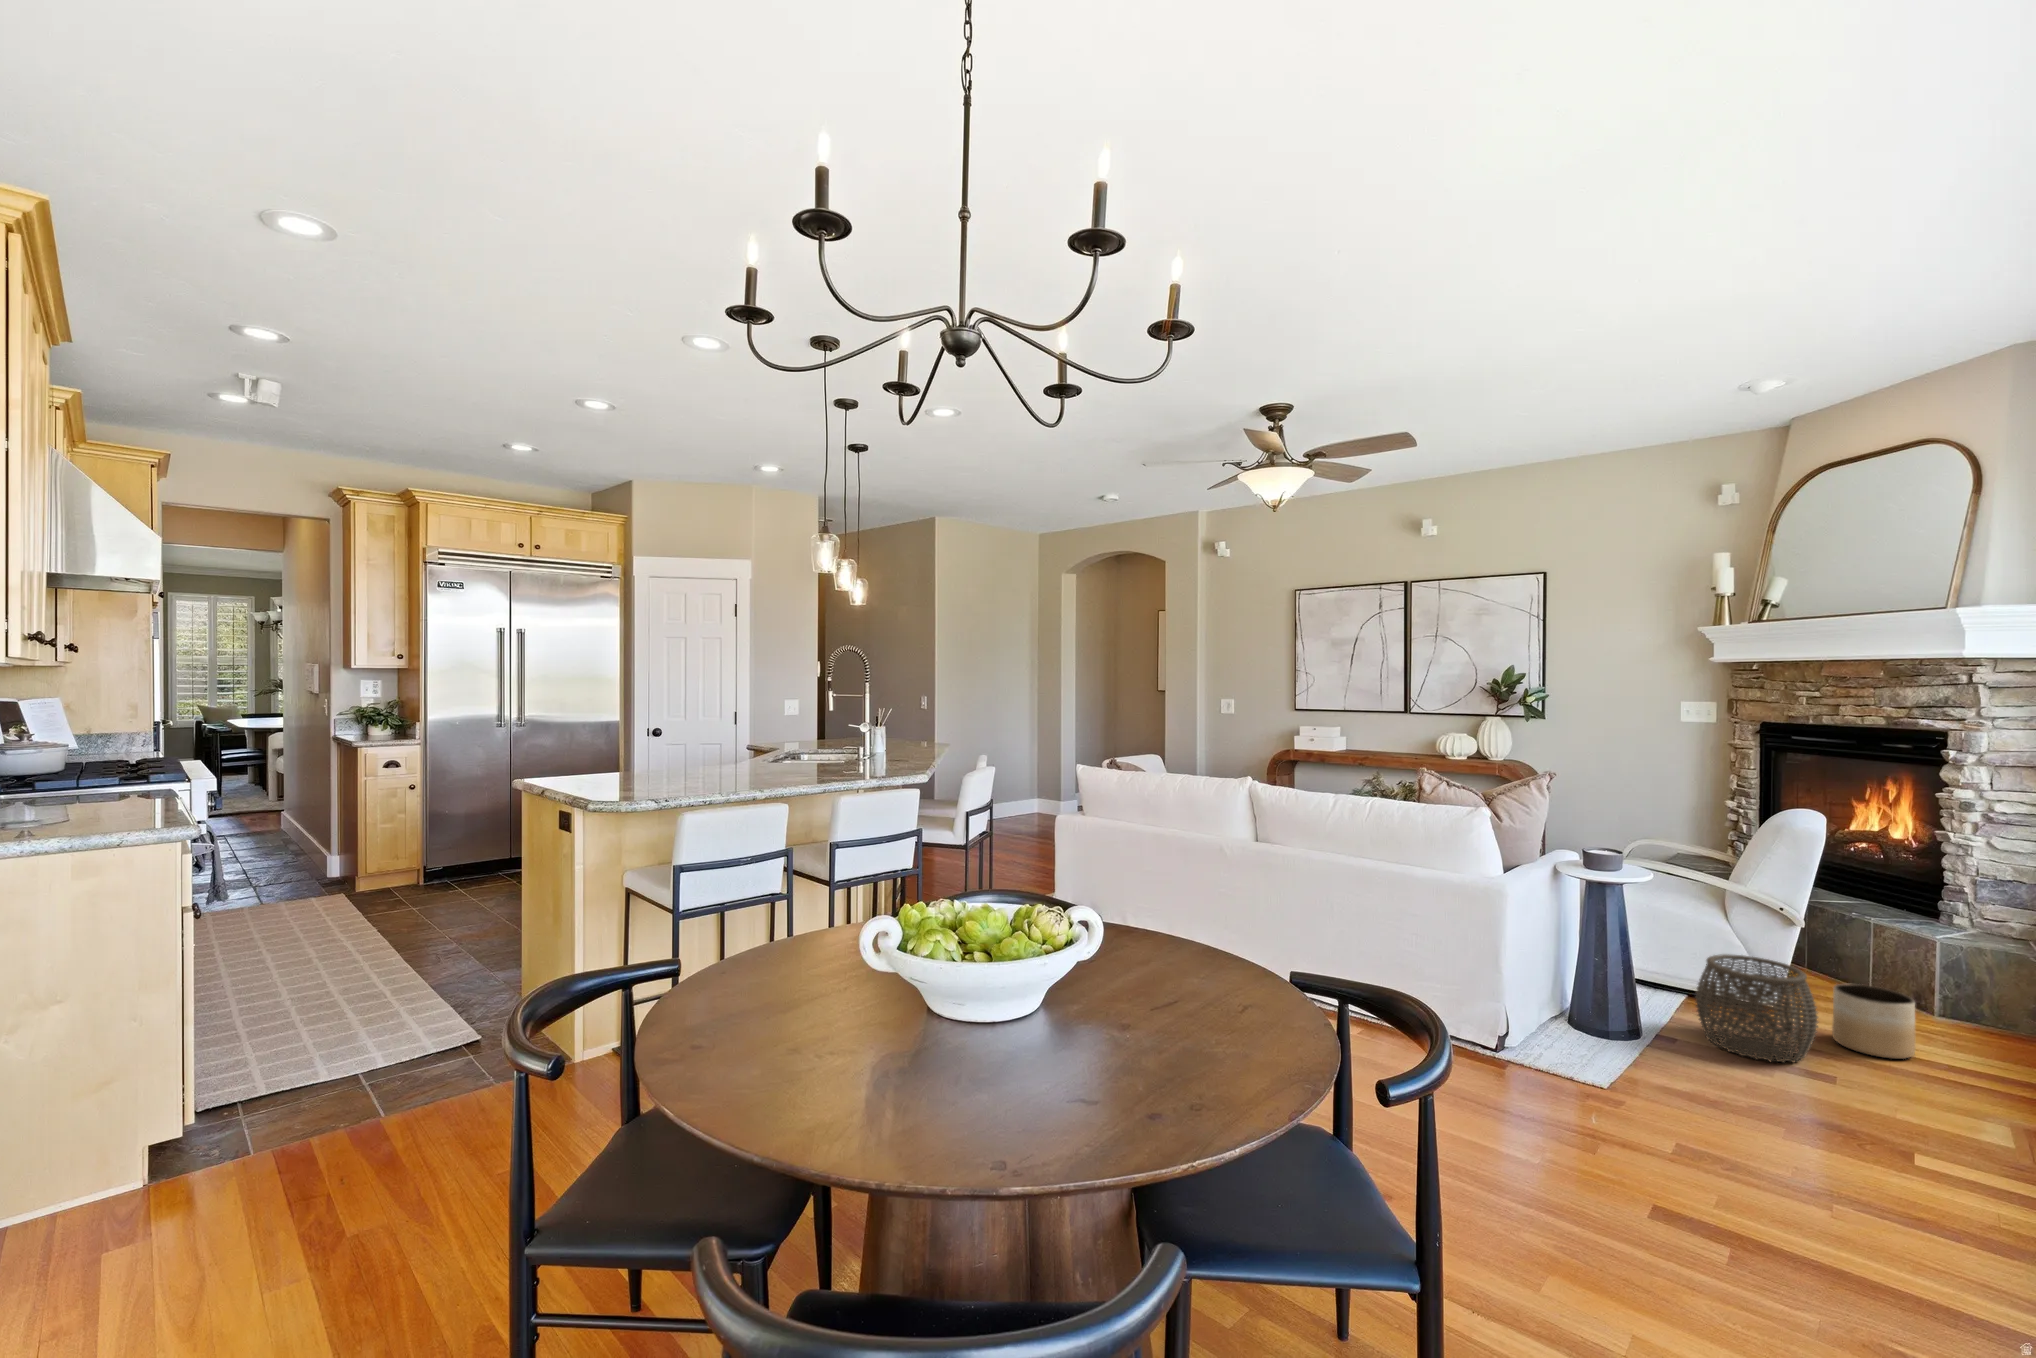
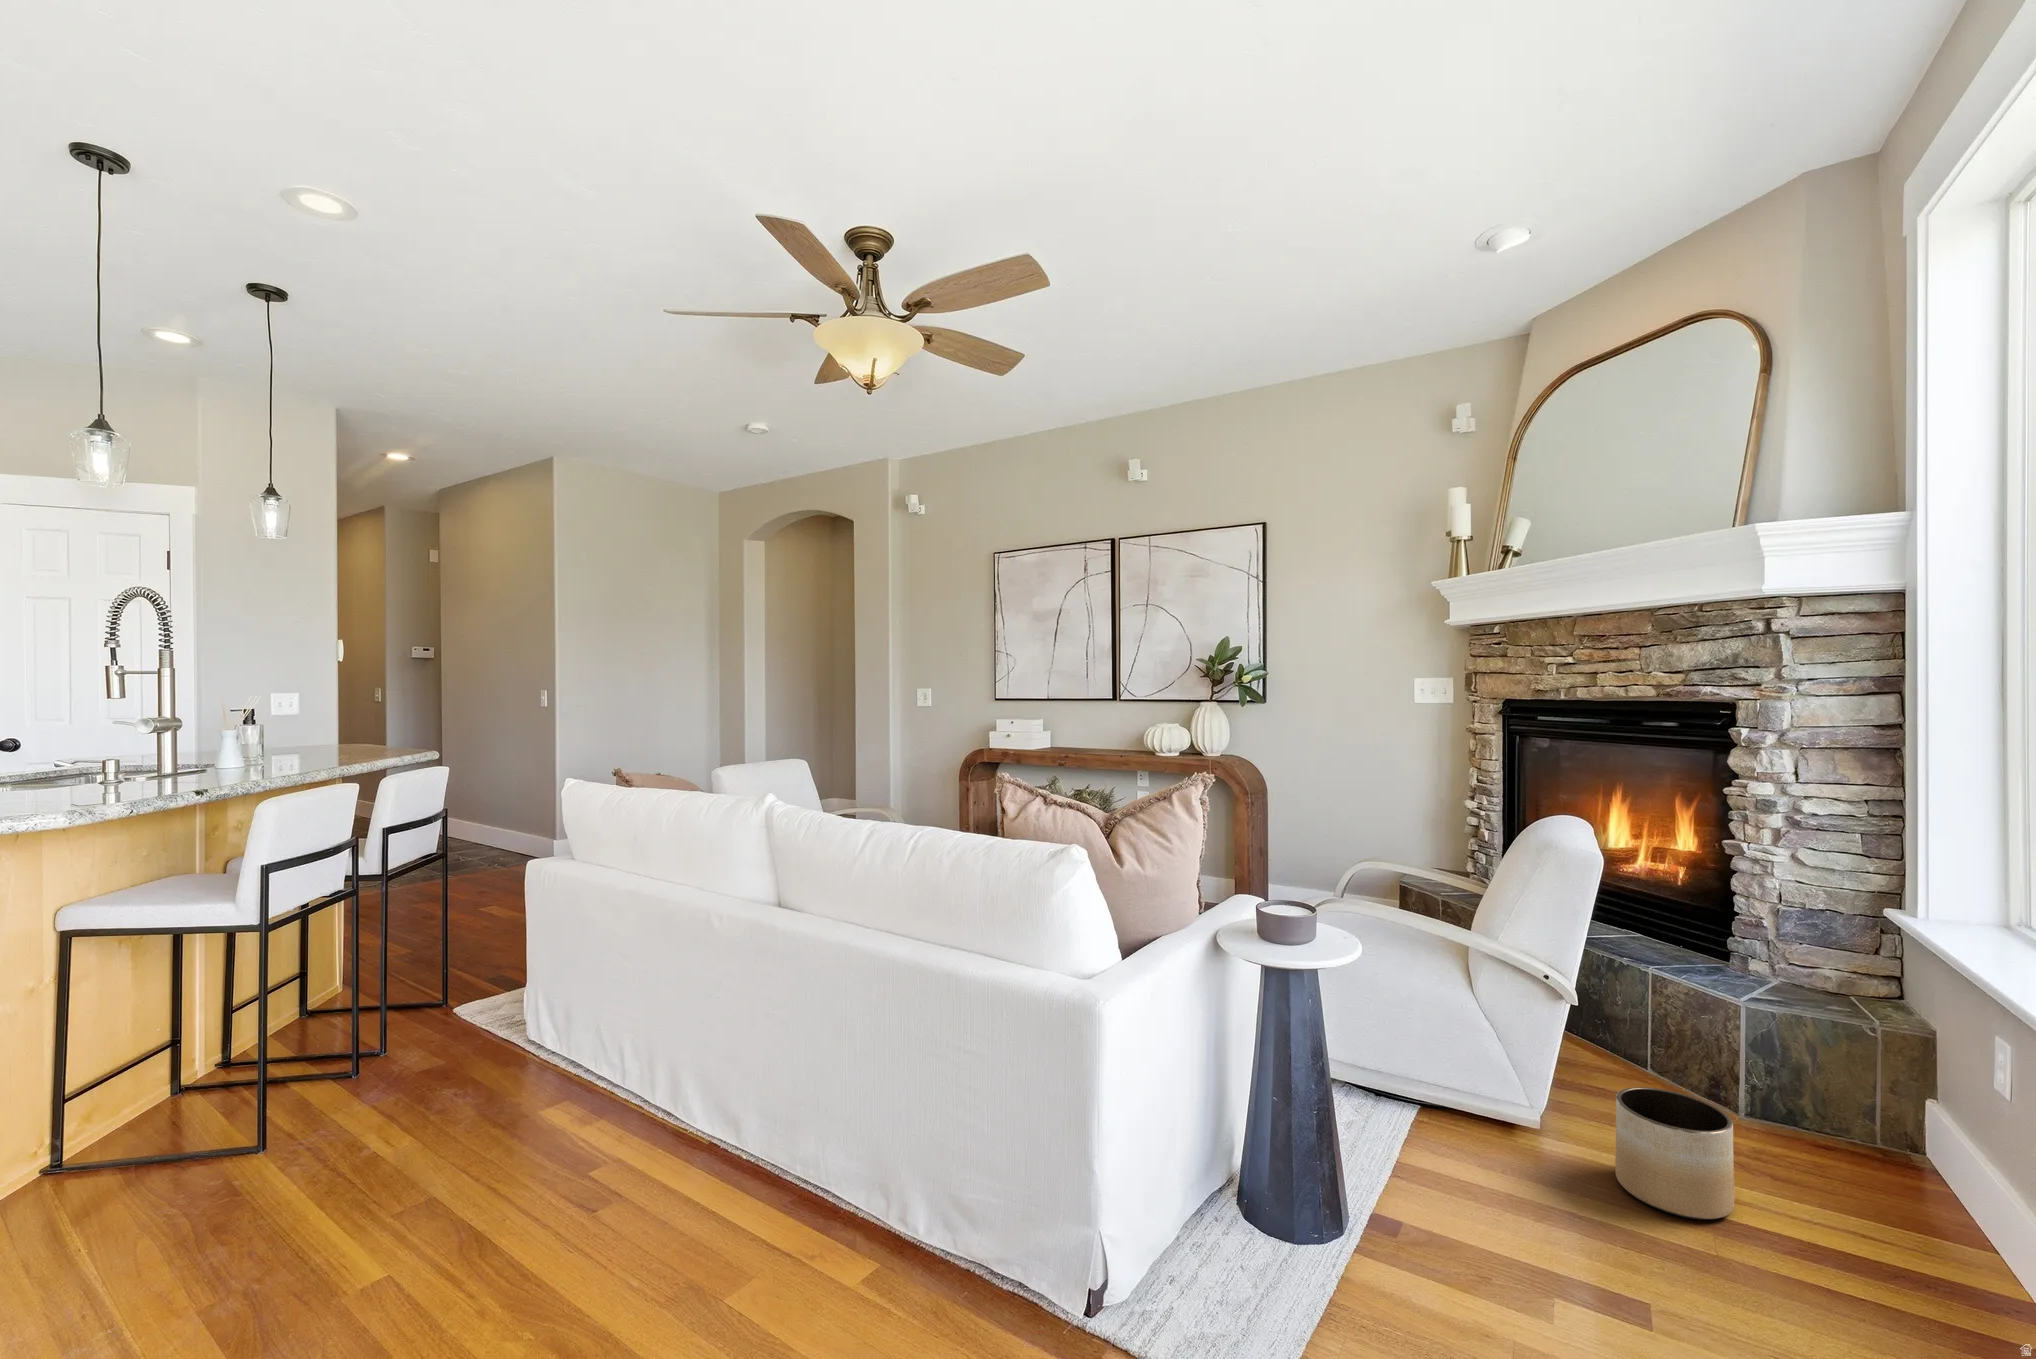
woven basket: present [1695,954,1818,1063] -> none [1422,1056,1604,1255]

